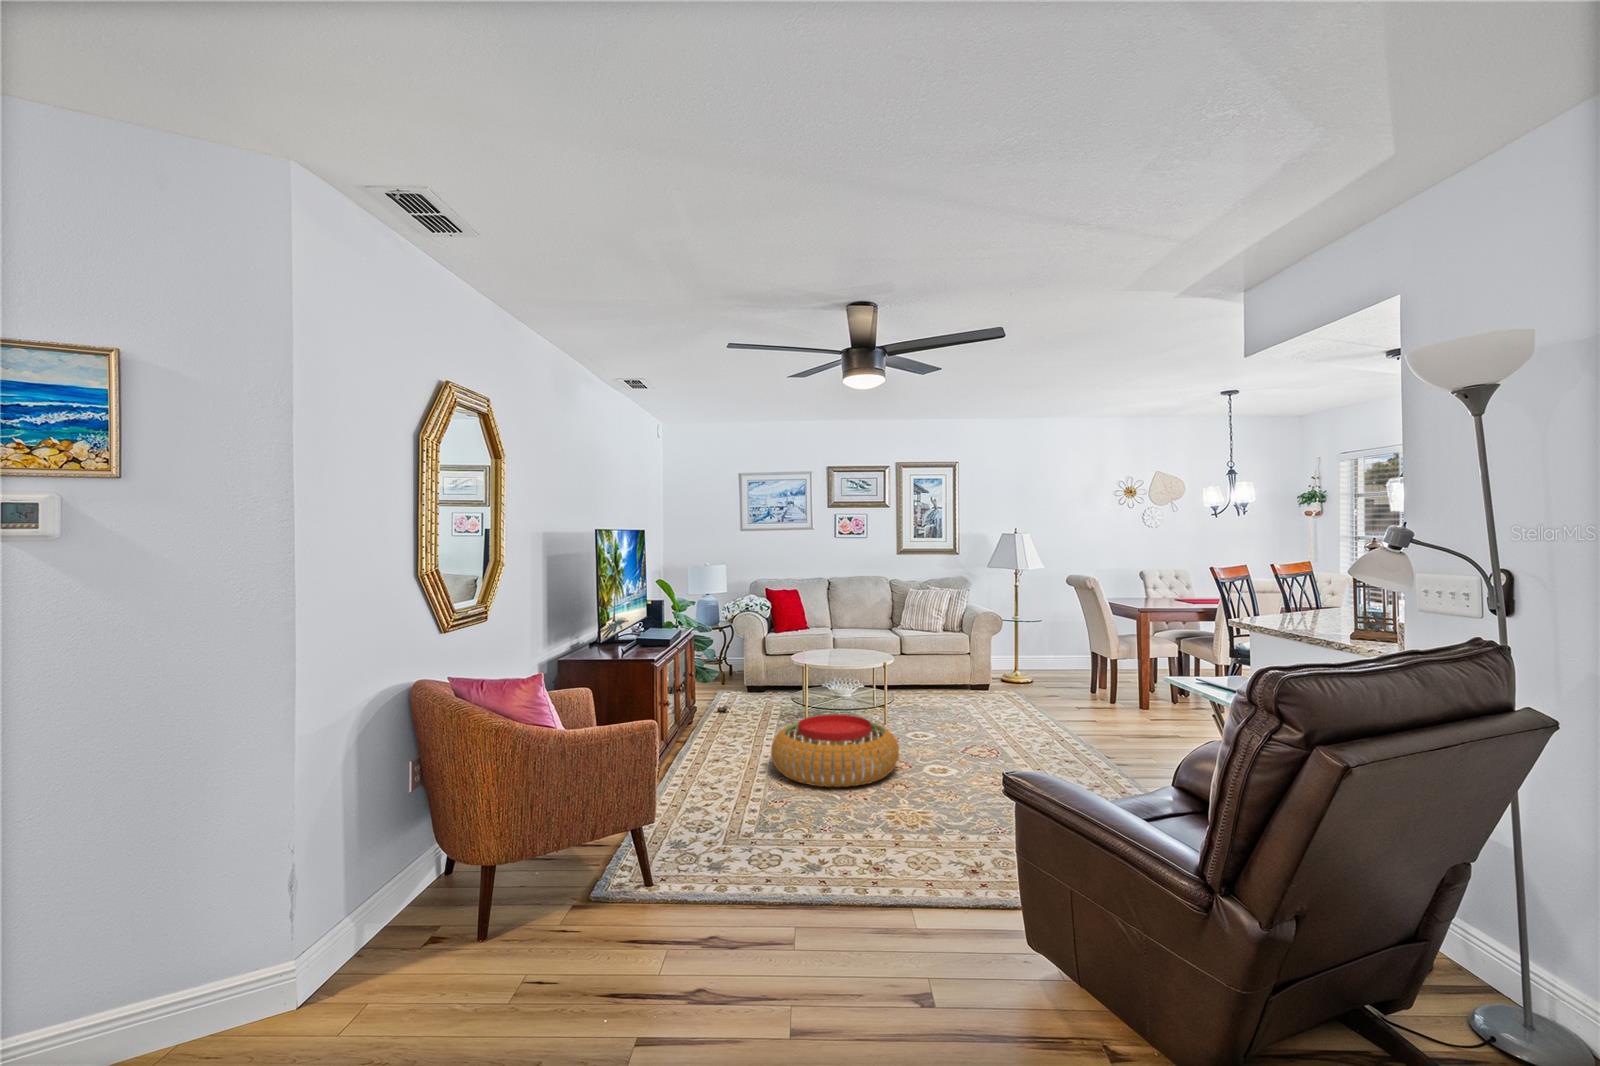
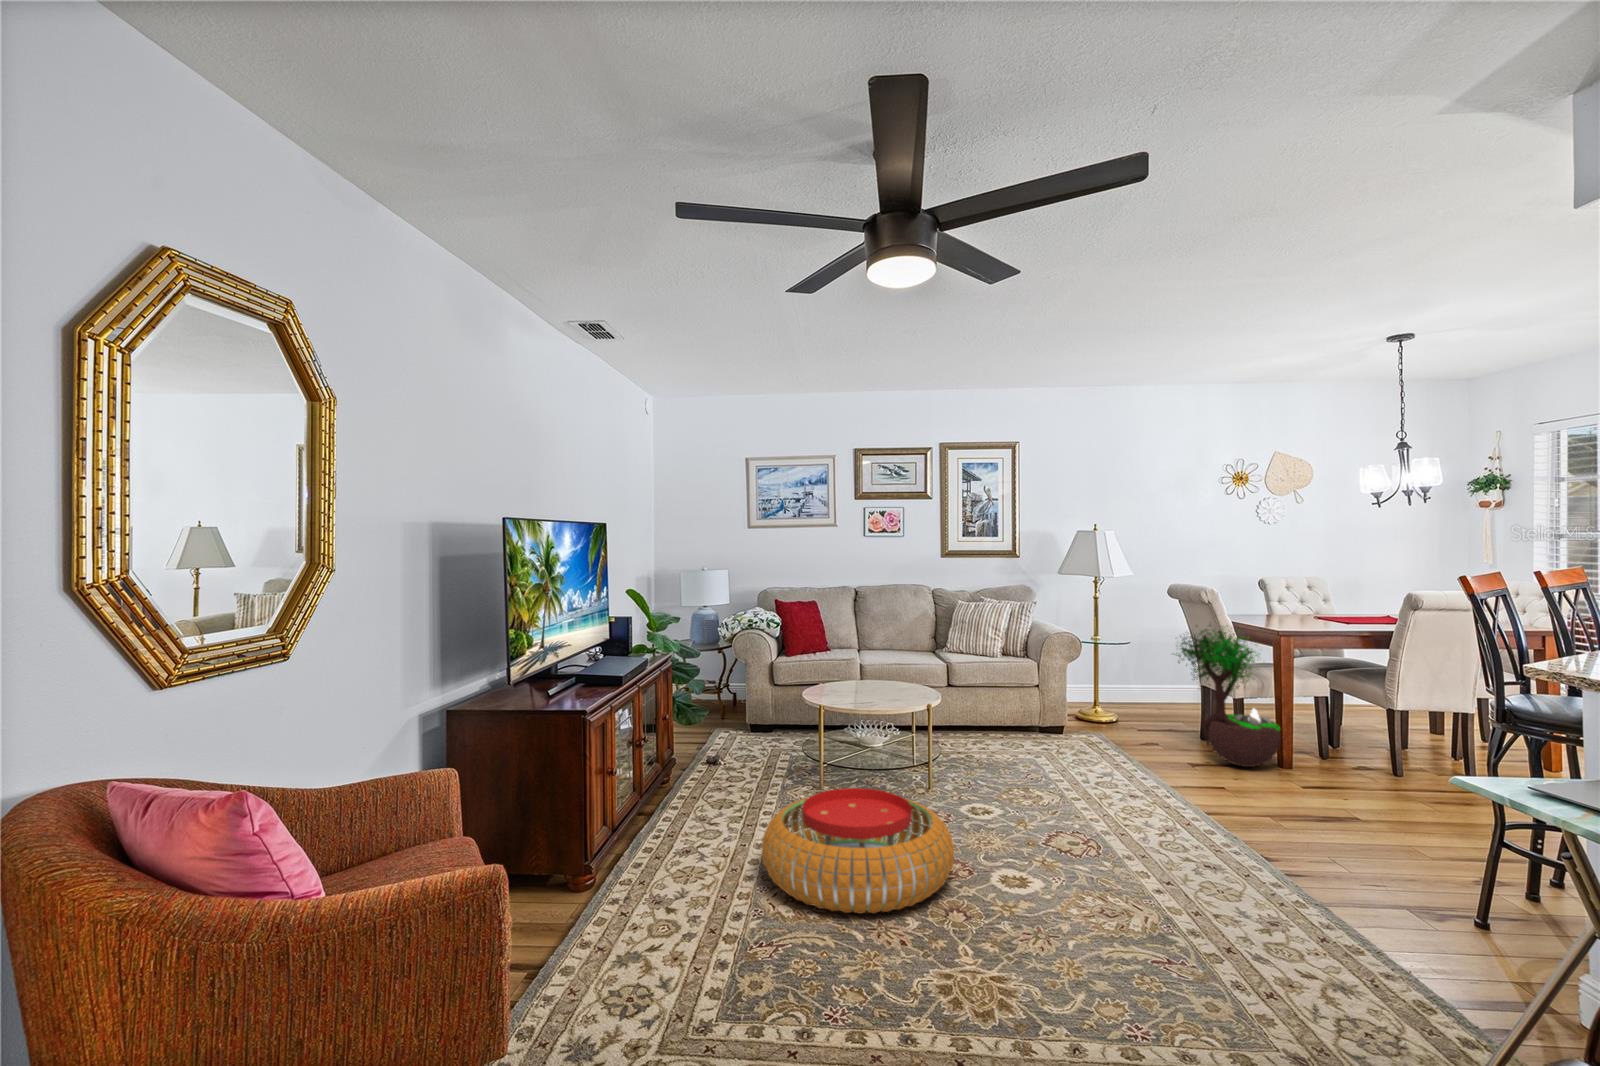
potted tree: none [1064,597,1140,708] -> present [1174,624,1280,767]

